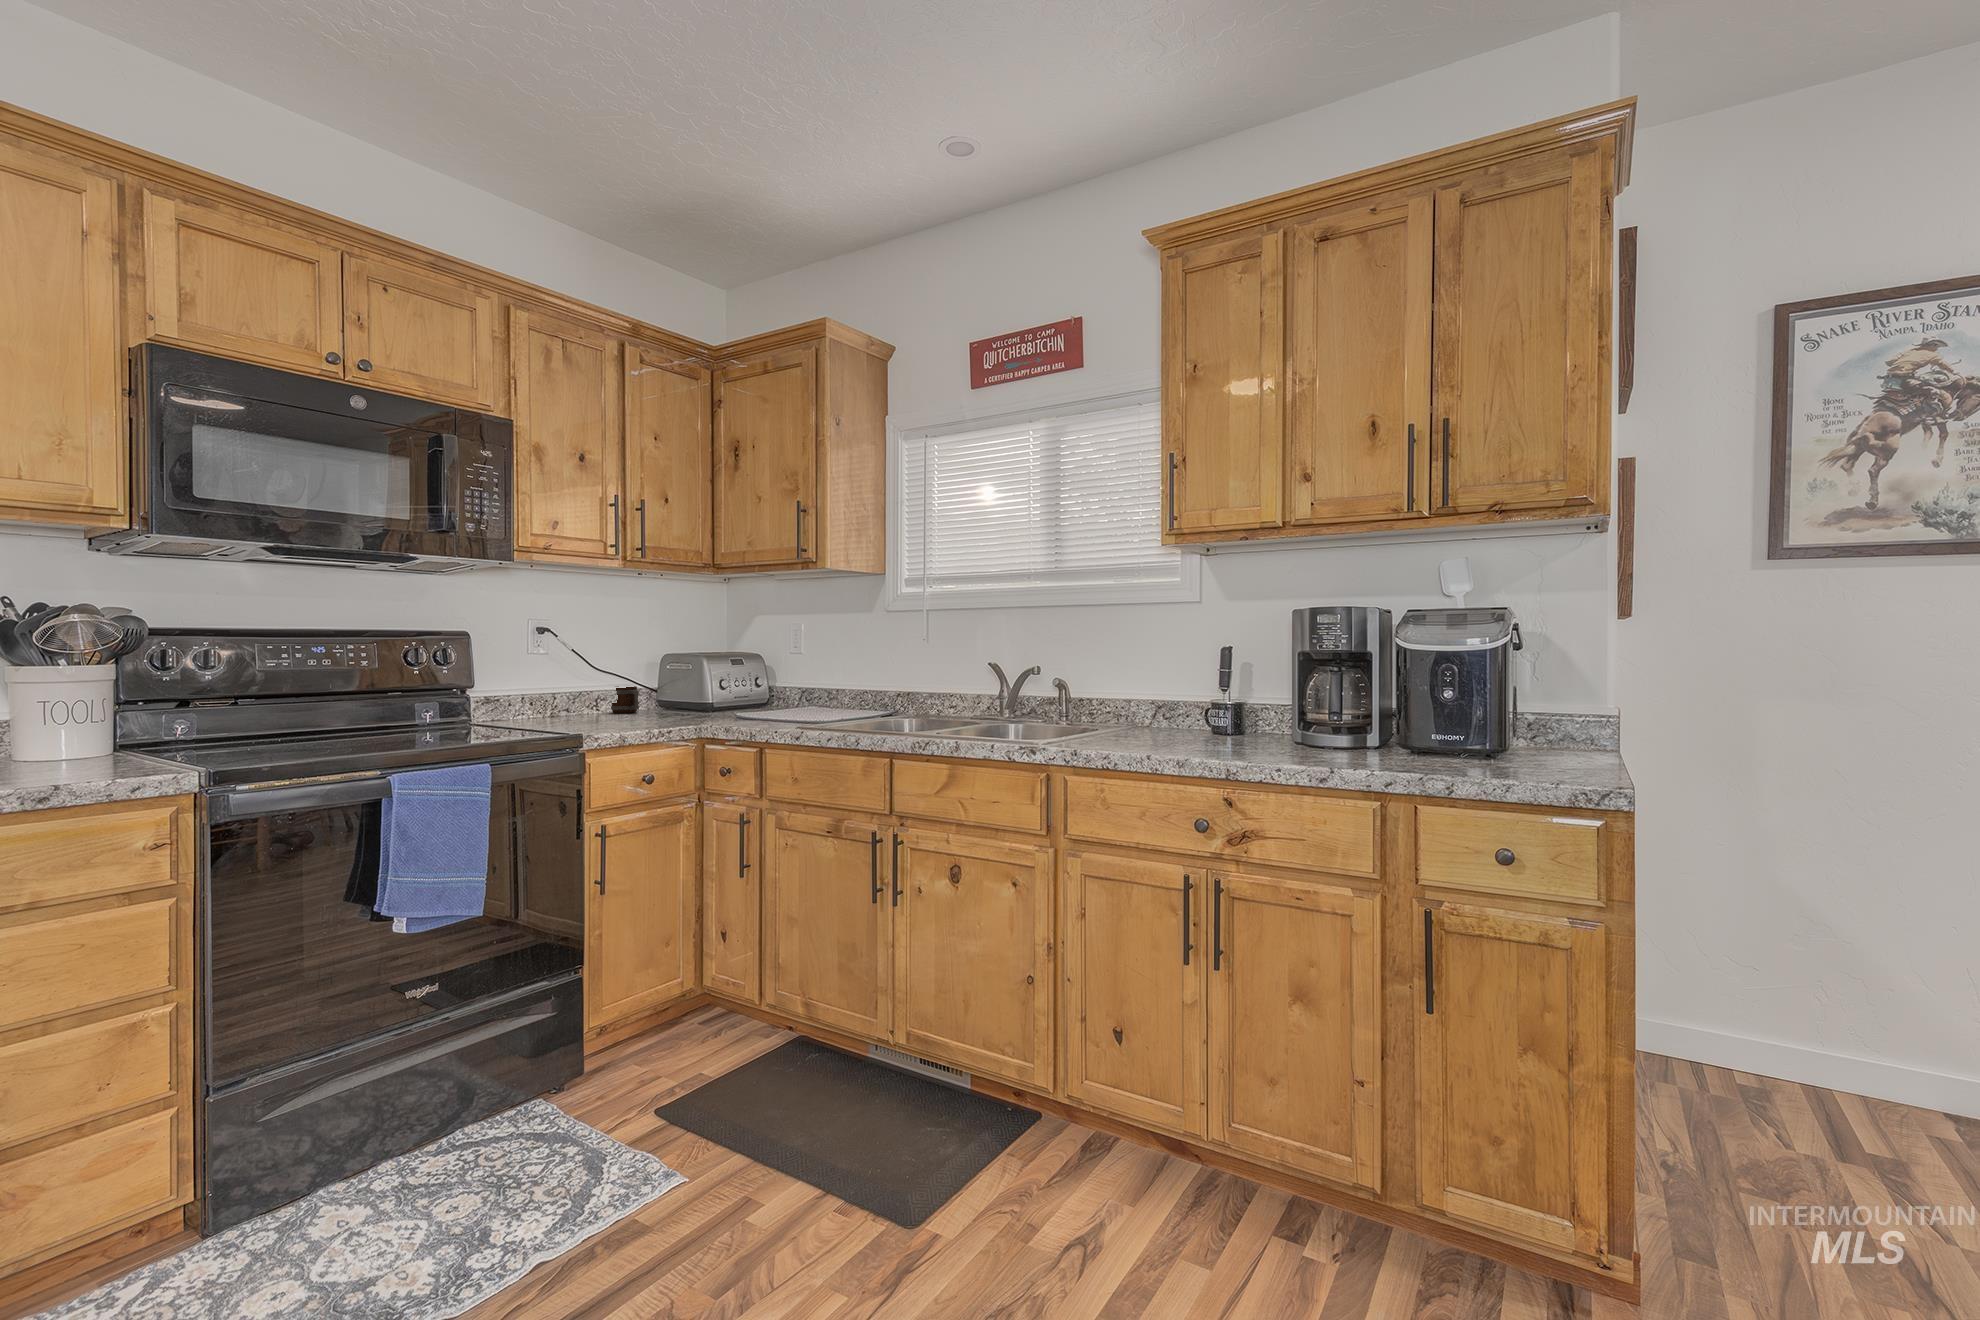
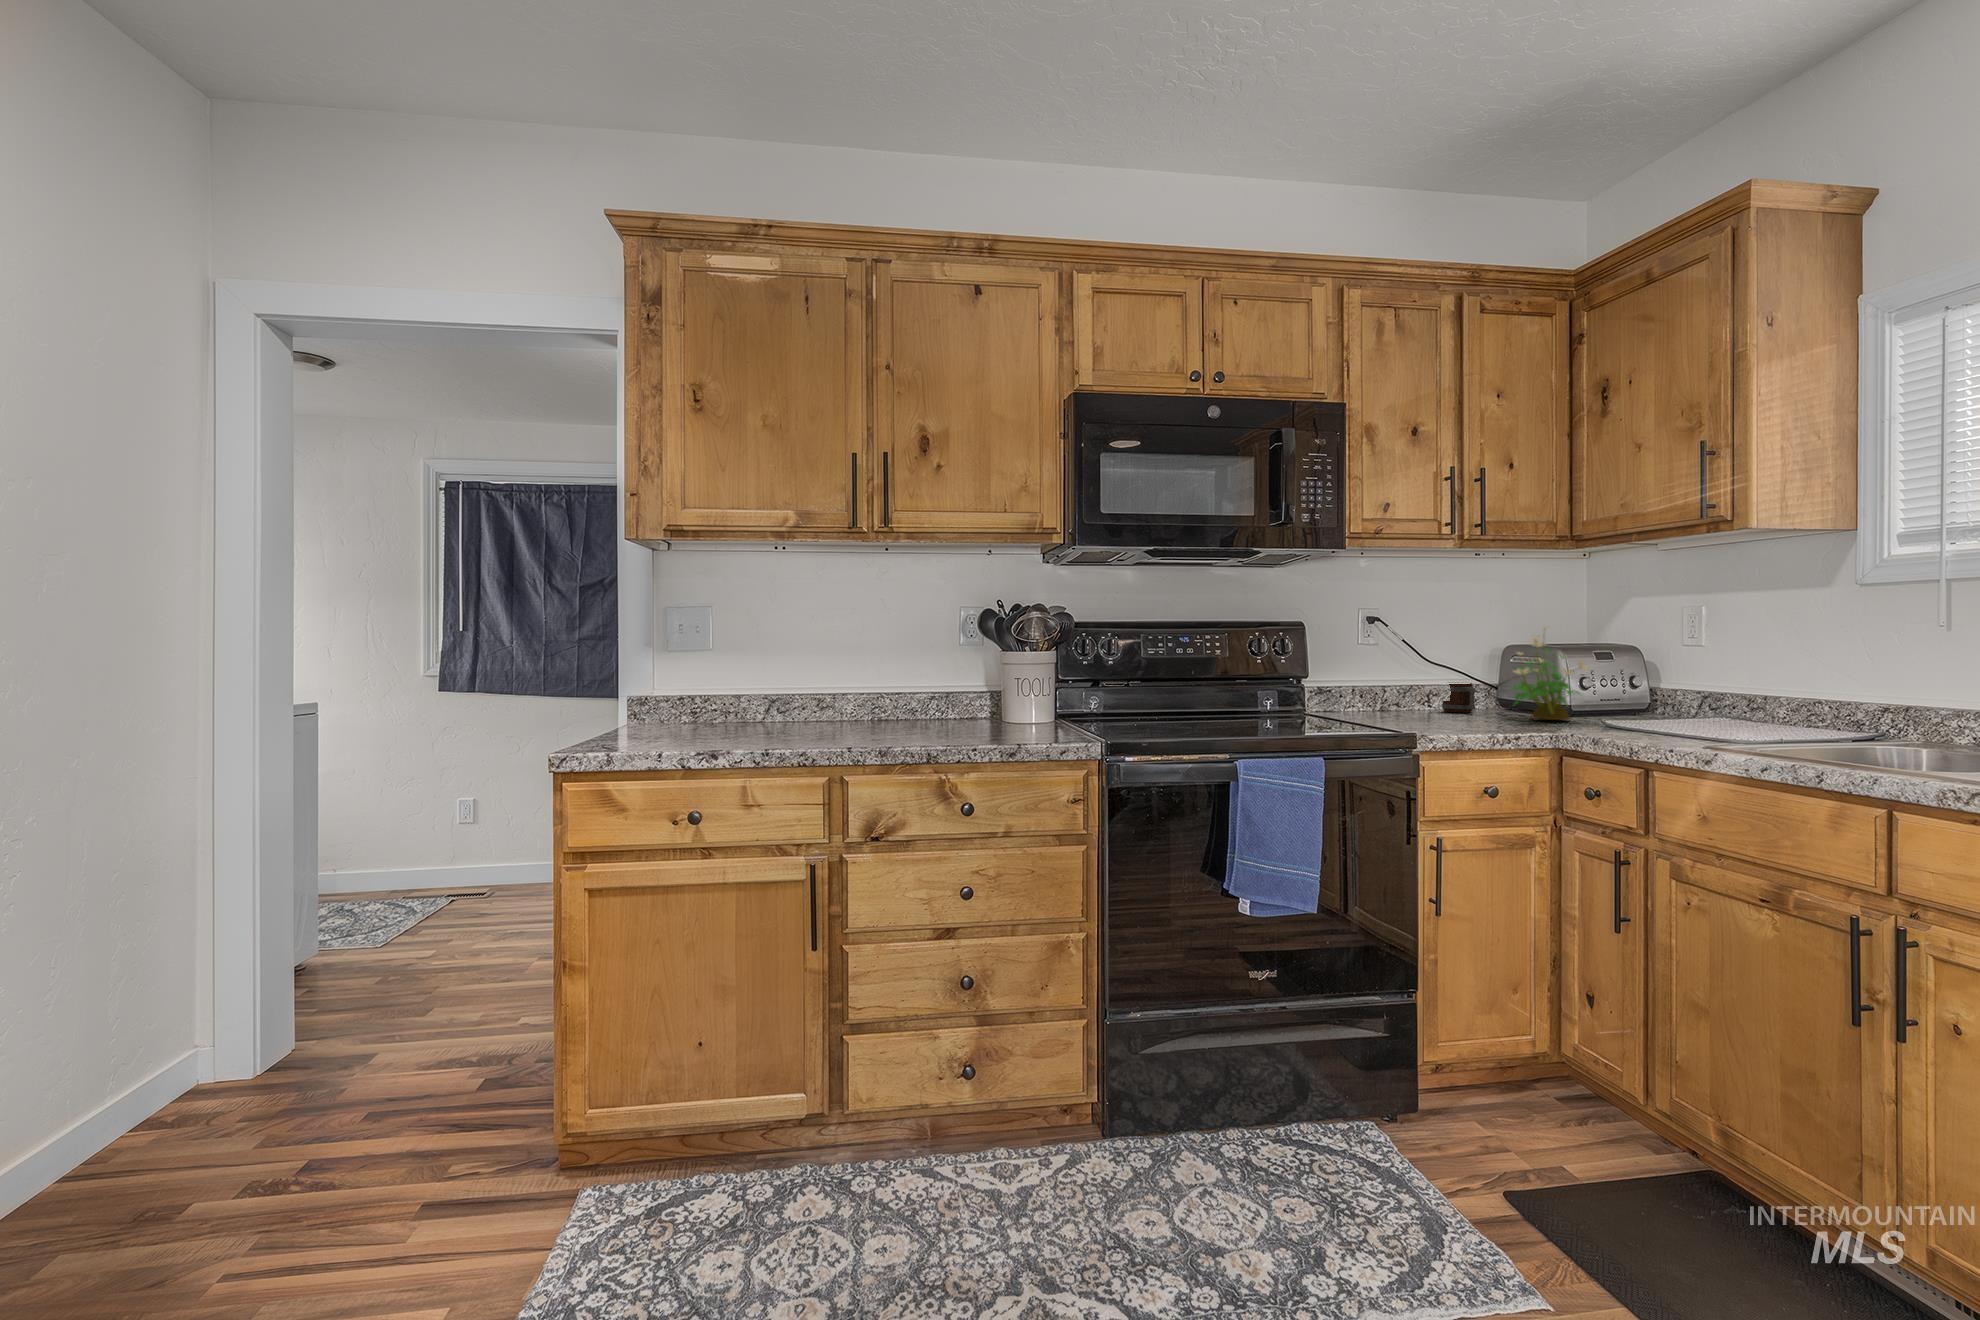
potted plant: none [666,636,726,715] -> present [1513,627,1588,720]

